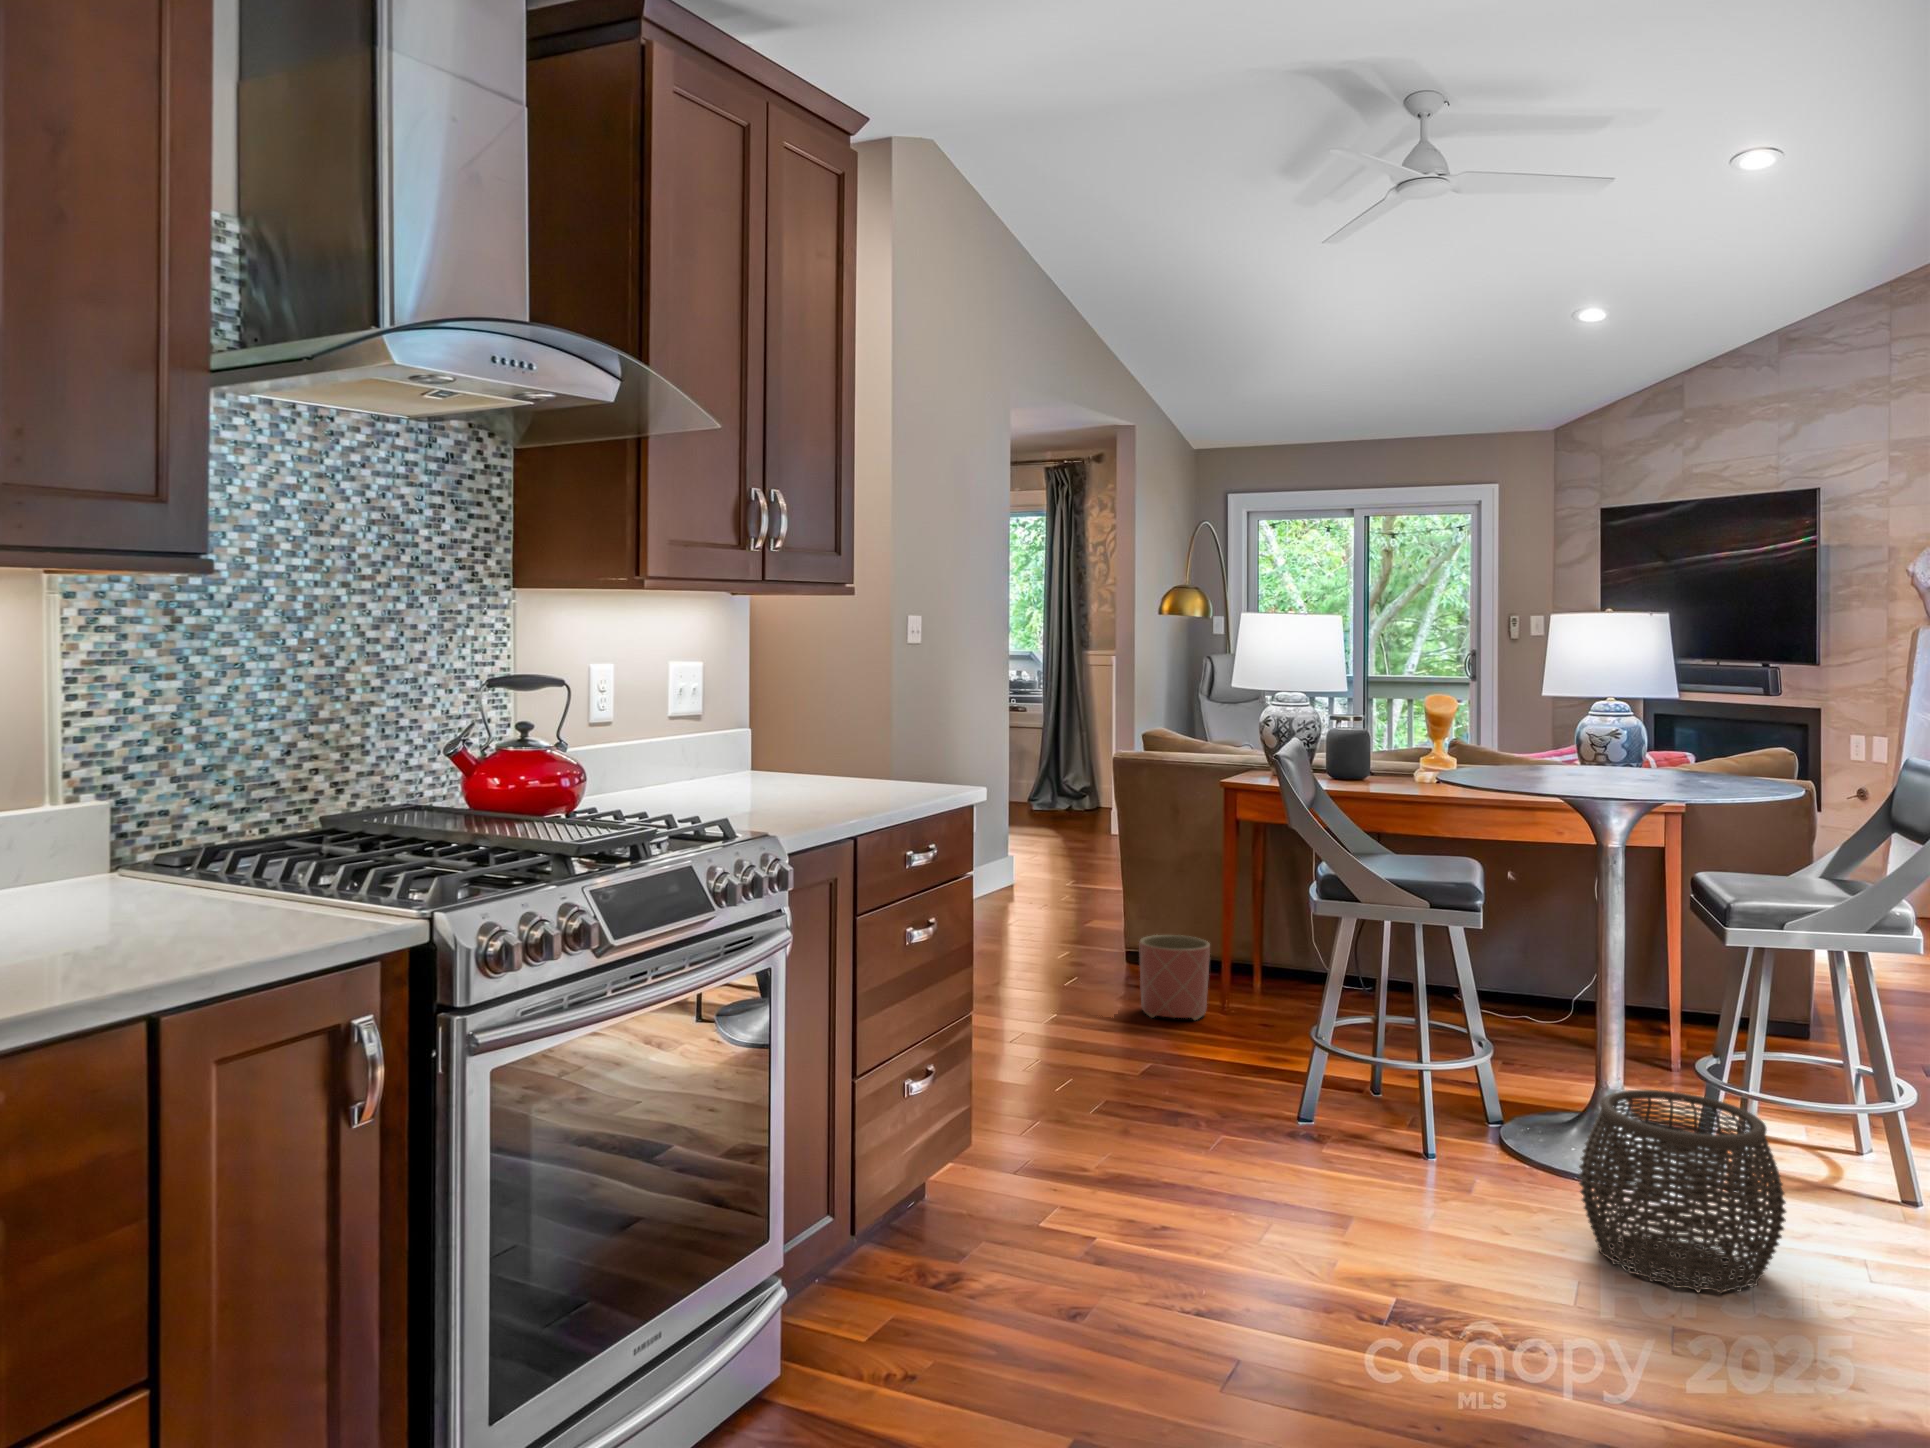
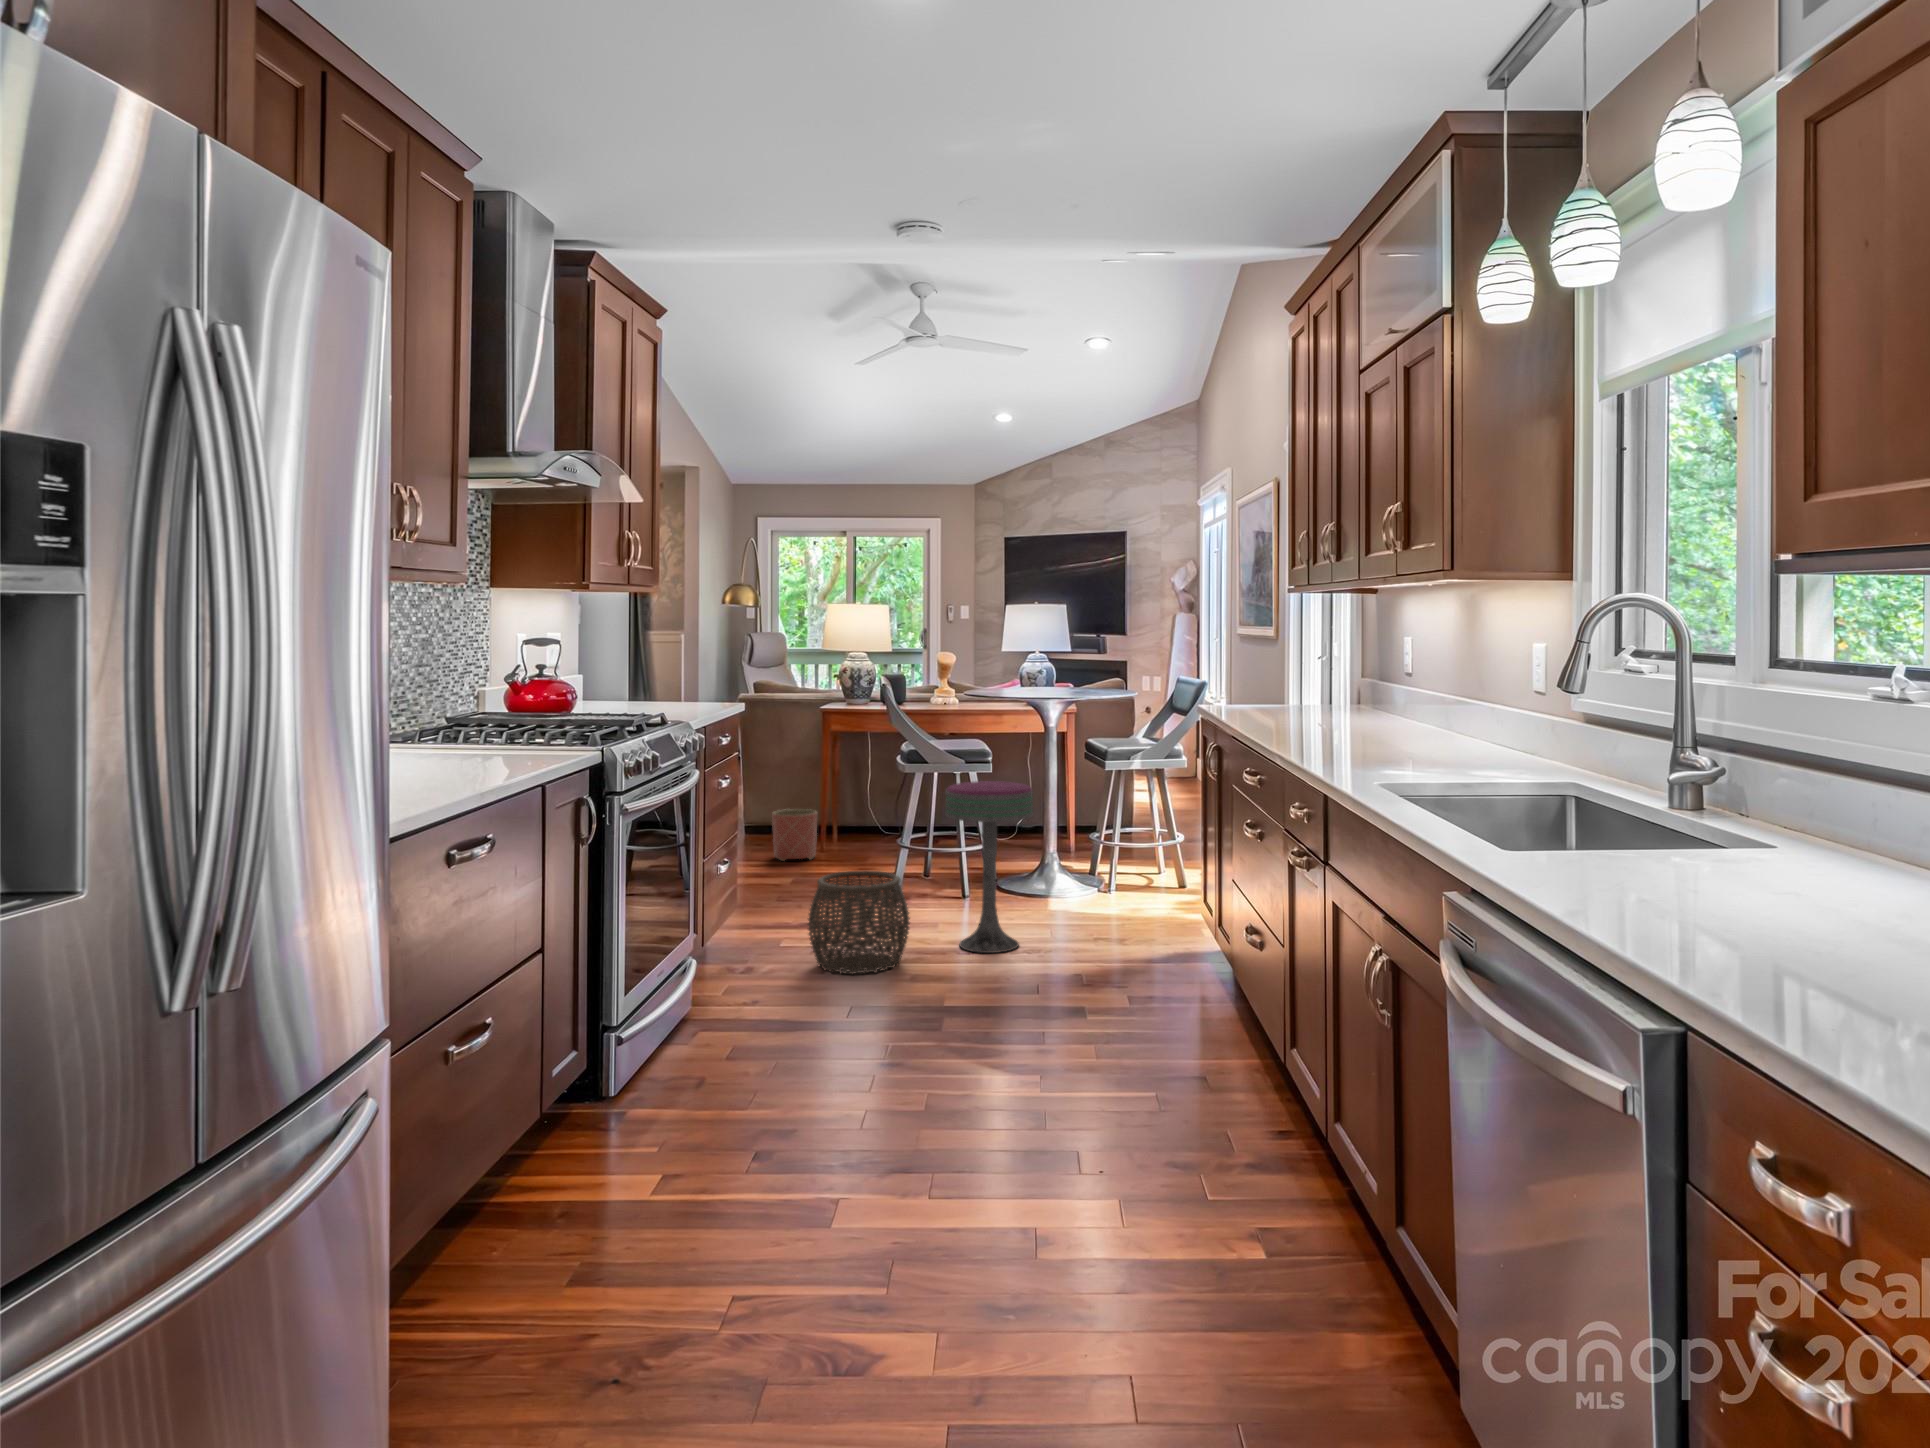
bar stool: none [1336,968,1525,1332] -> present [945,781,1033,953]
woven basket: present [1579,1090,1786,1293] -> present [808,871,910,974]

